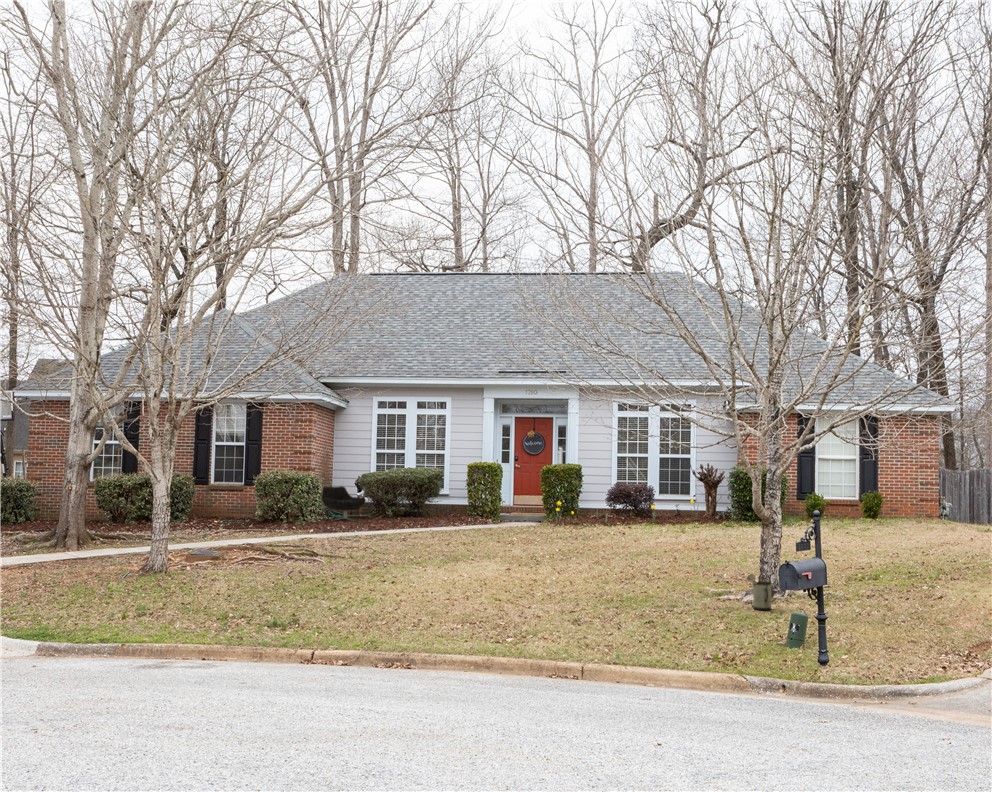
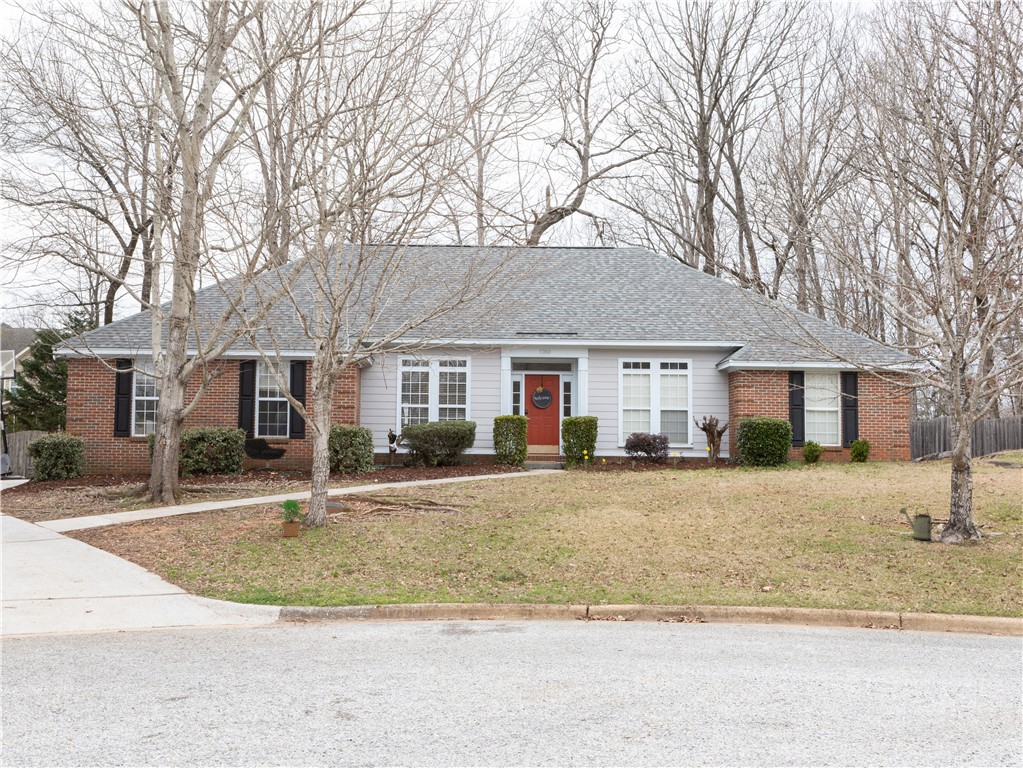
lounge chair: present [321,486,366,519] -> present [244,438,287,468]
potted plant: none [124,546,153,583] -> present [278,500,303,536]

